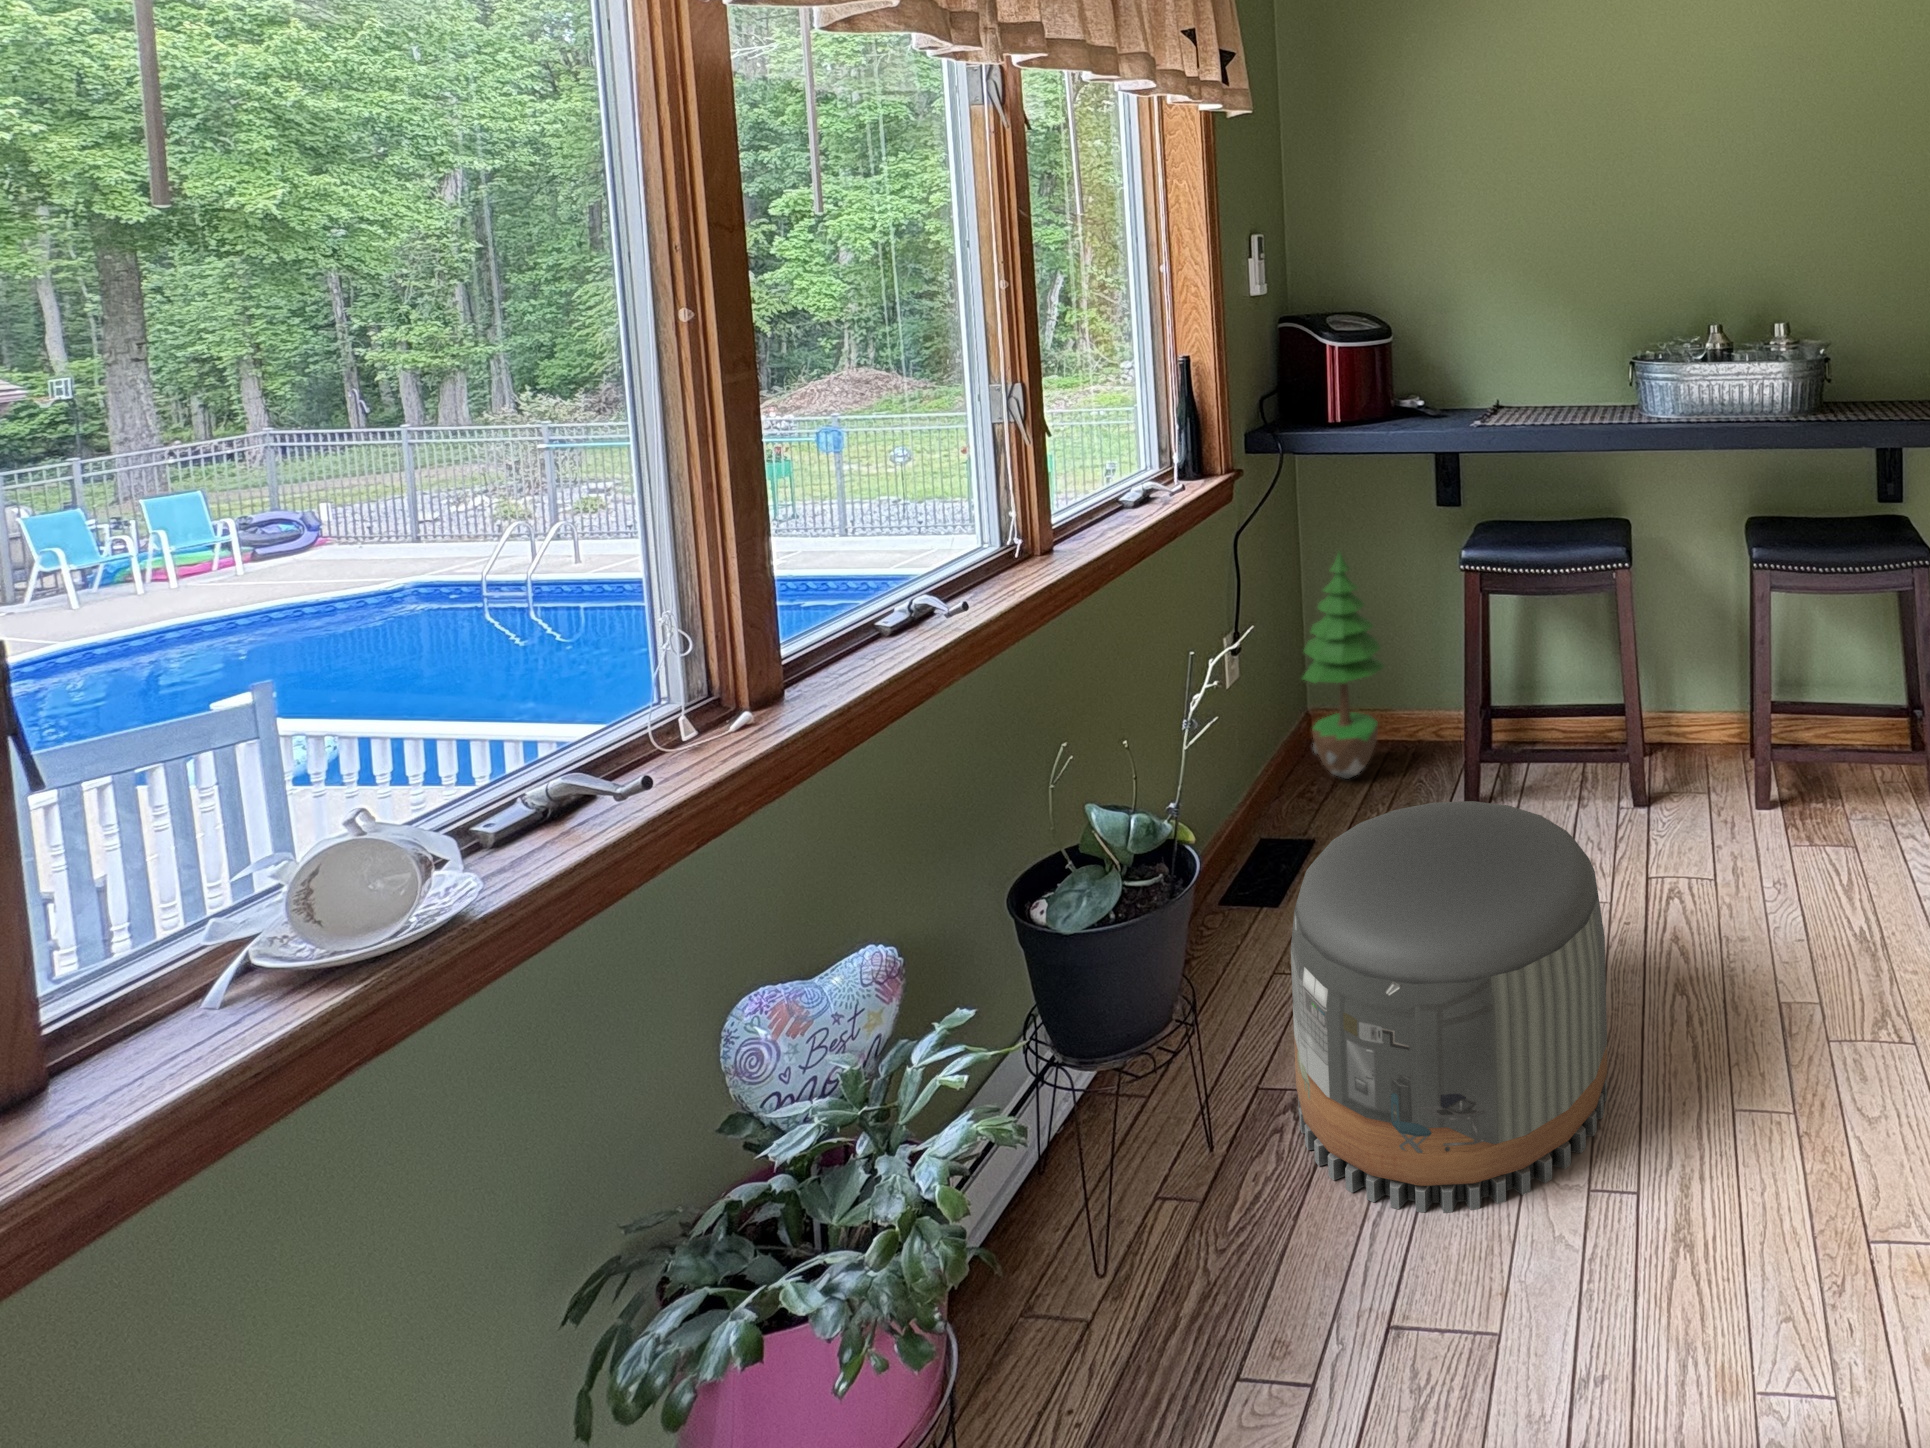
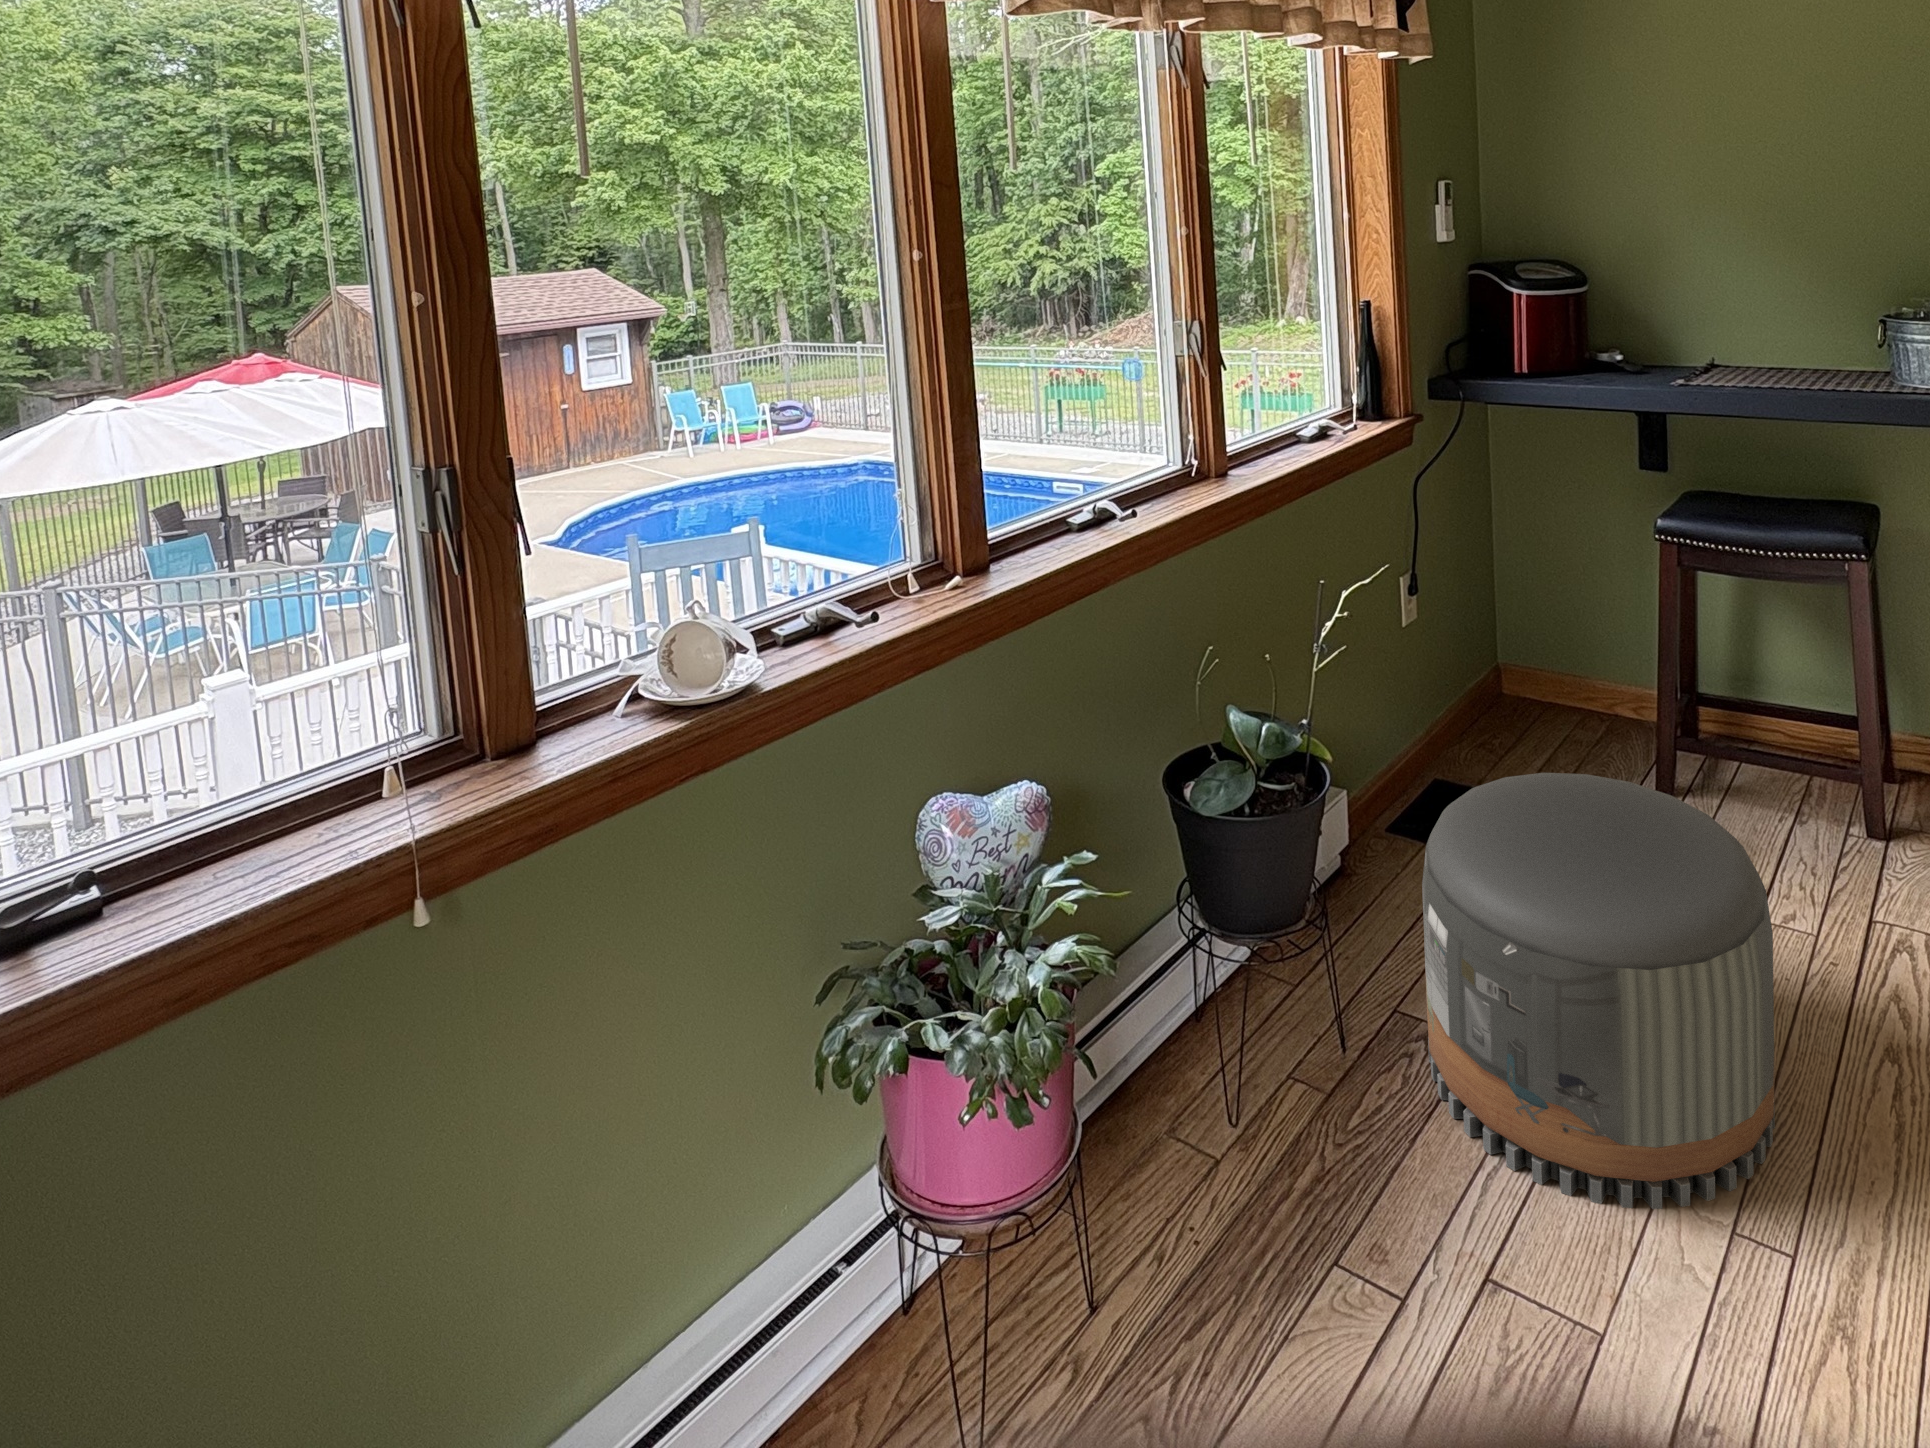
potted tree: present [1303,552,1384,779] -> none [1482,503,1572,735]

